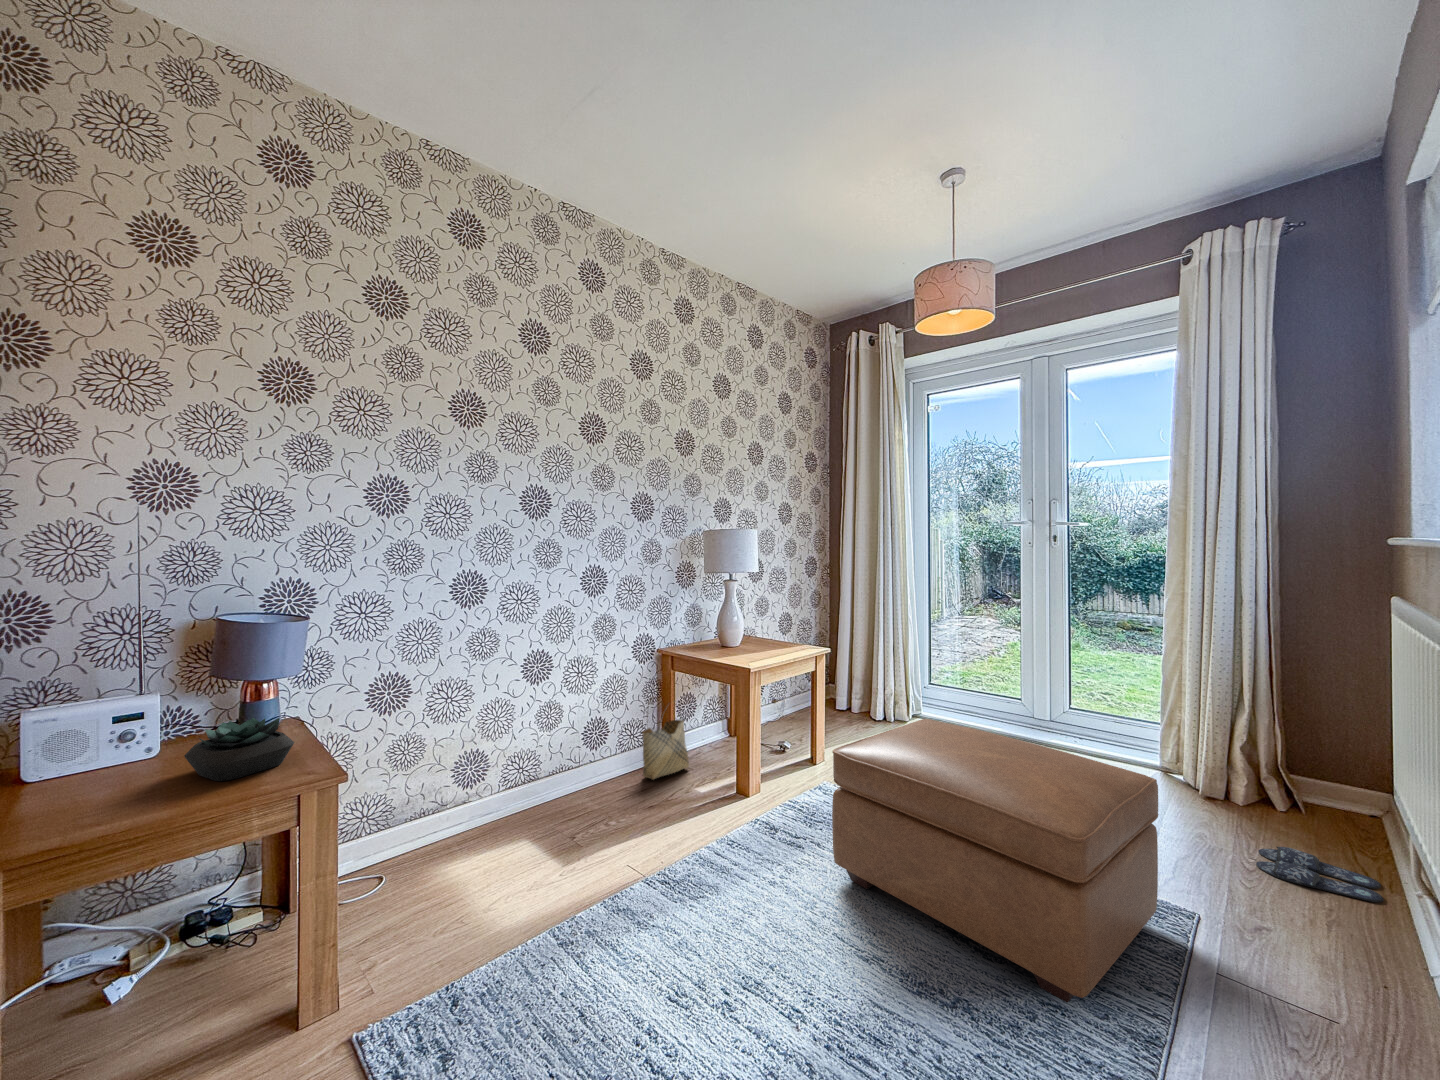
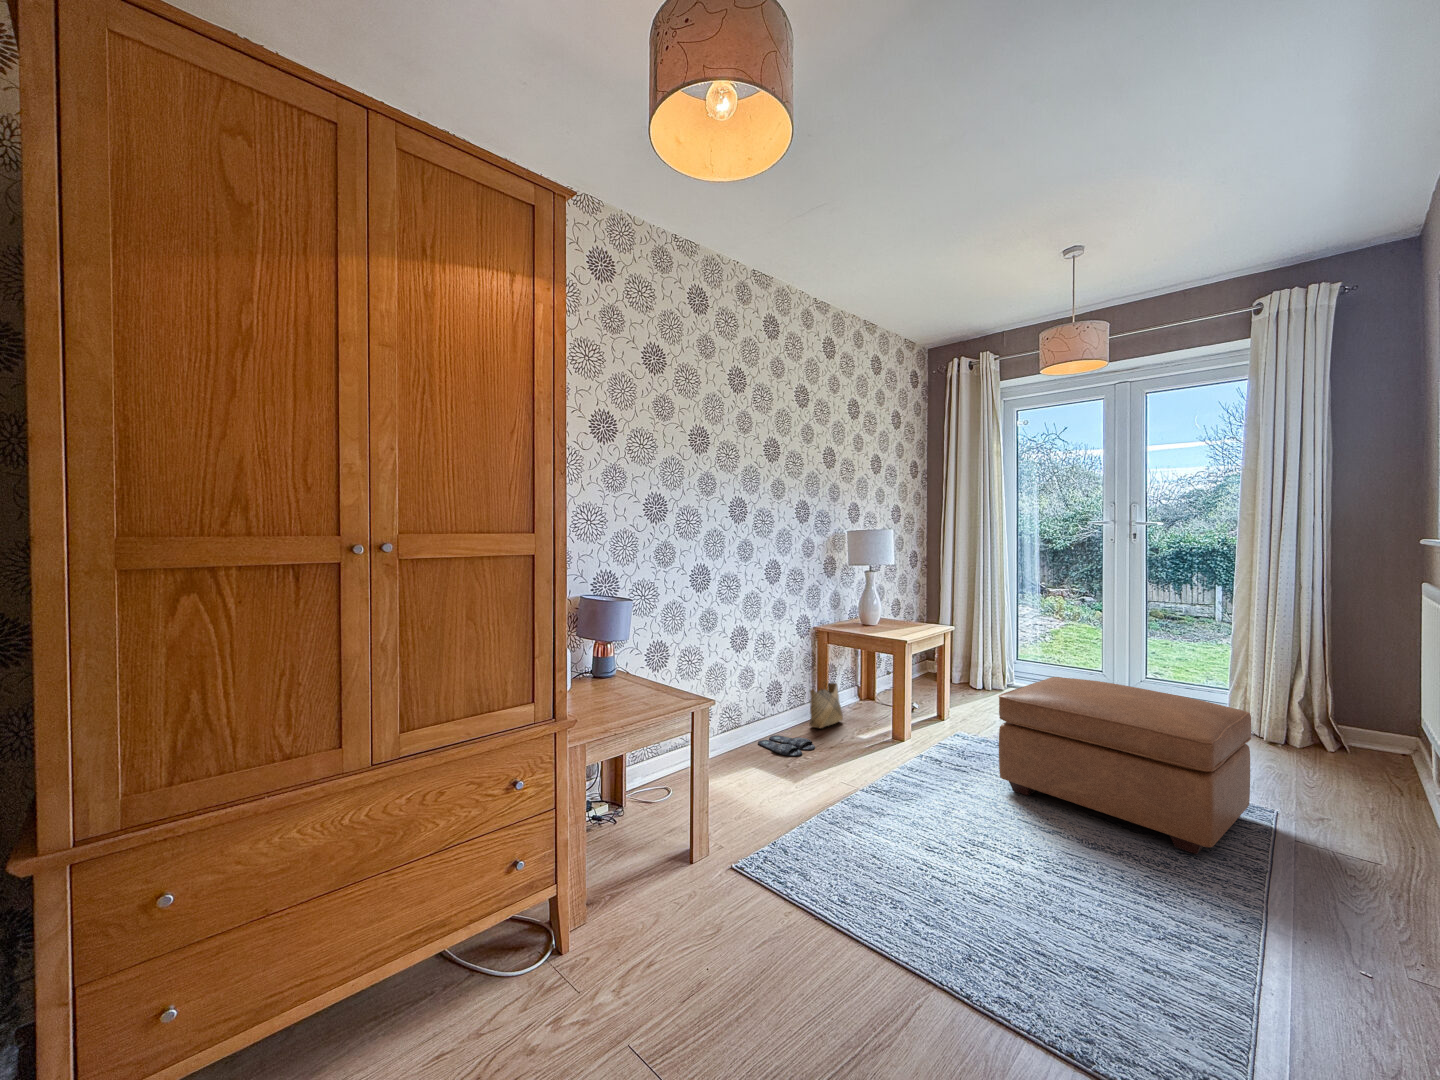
succulent plant: present [184,718,294,781] -> none [600,664,660,703]
slippers: present [1256,847,1383,902] -> present [758,735,815,756]

